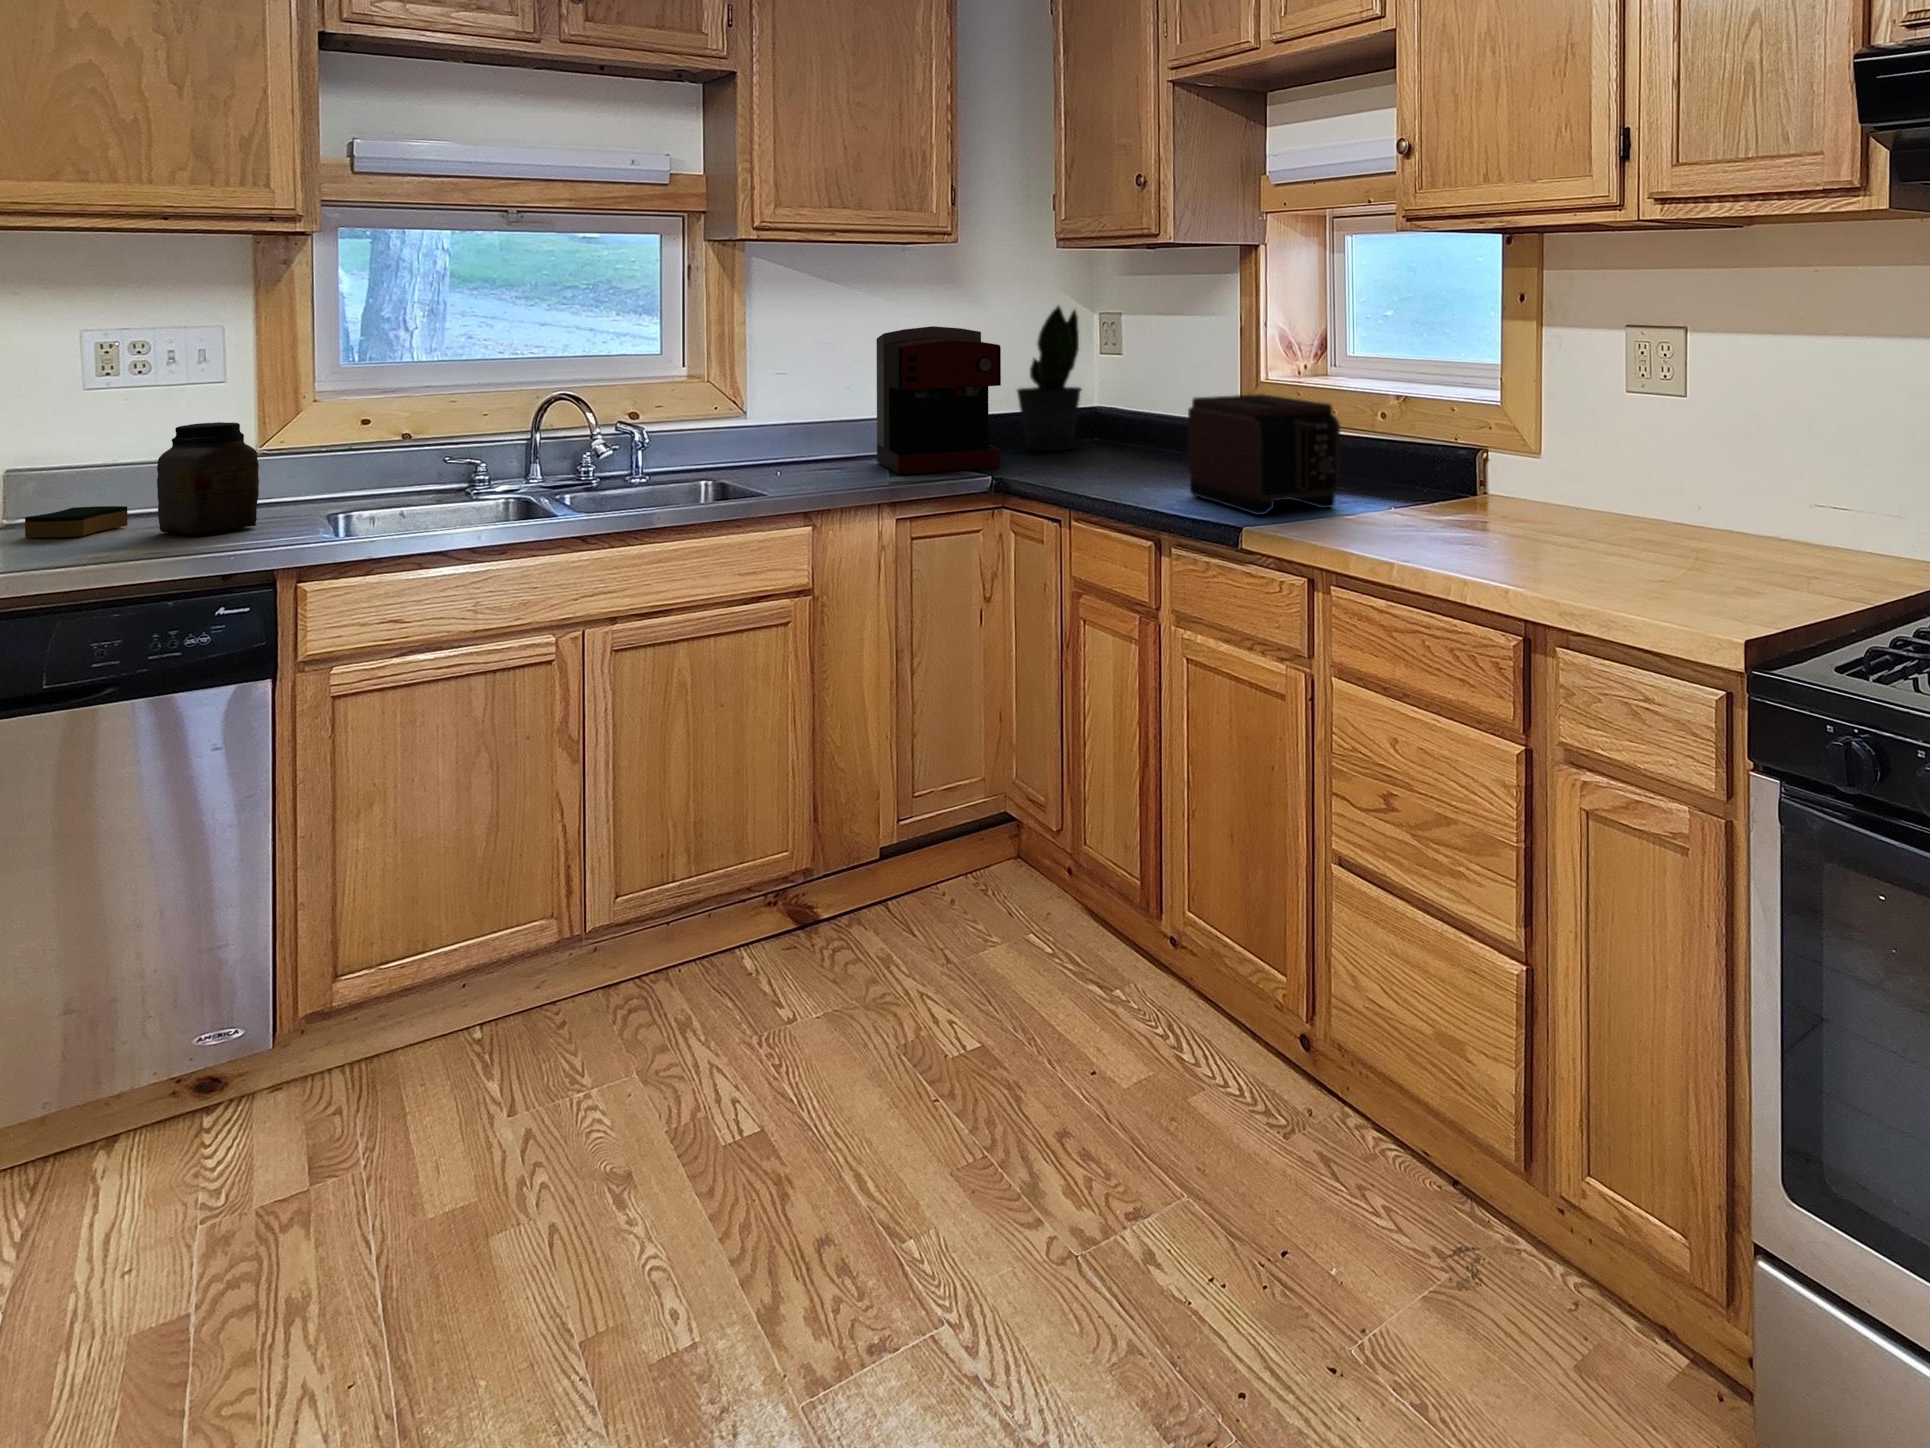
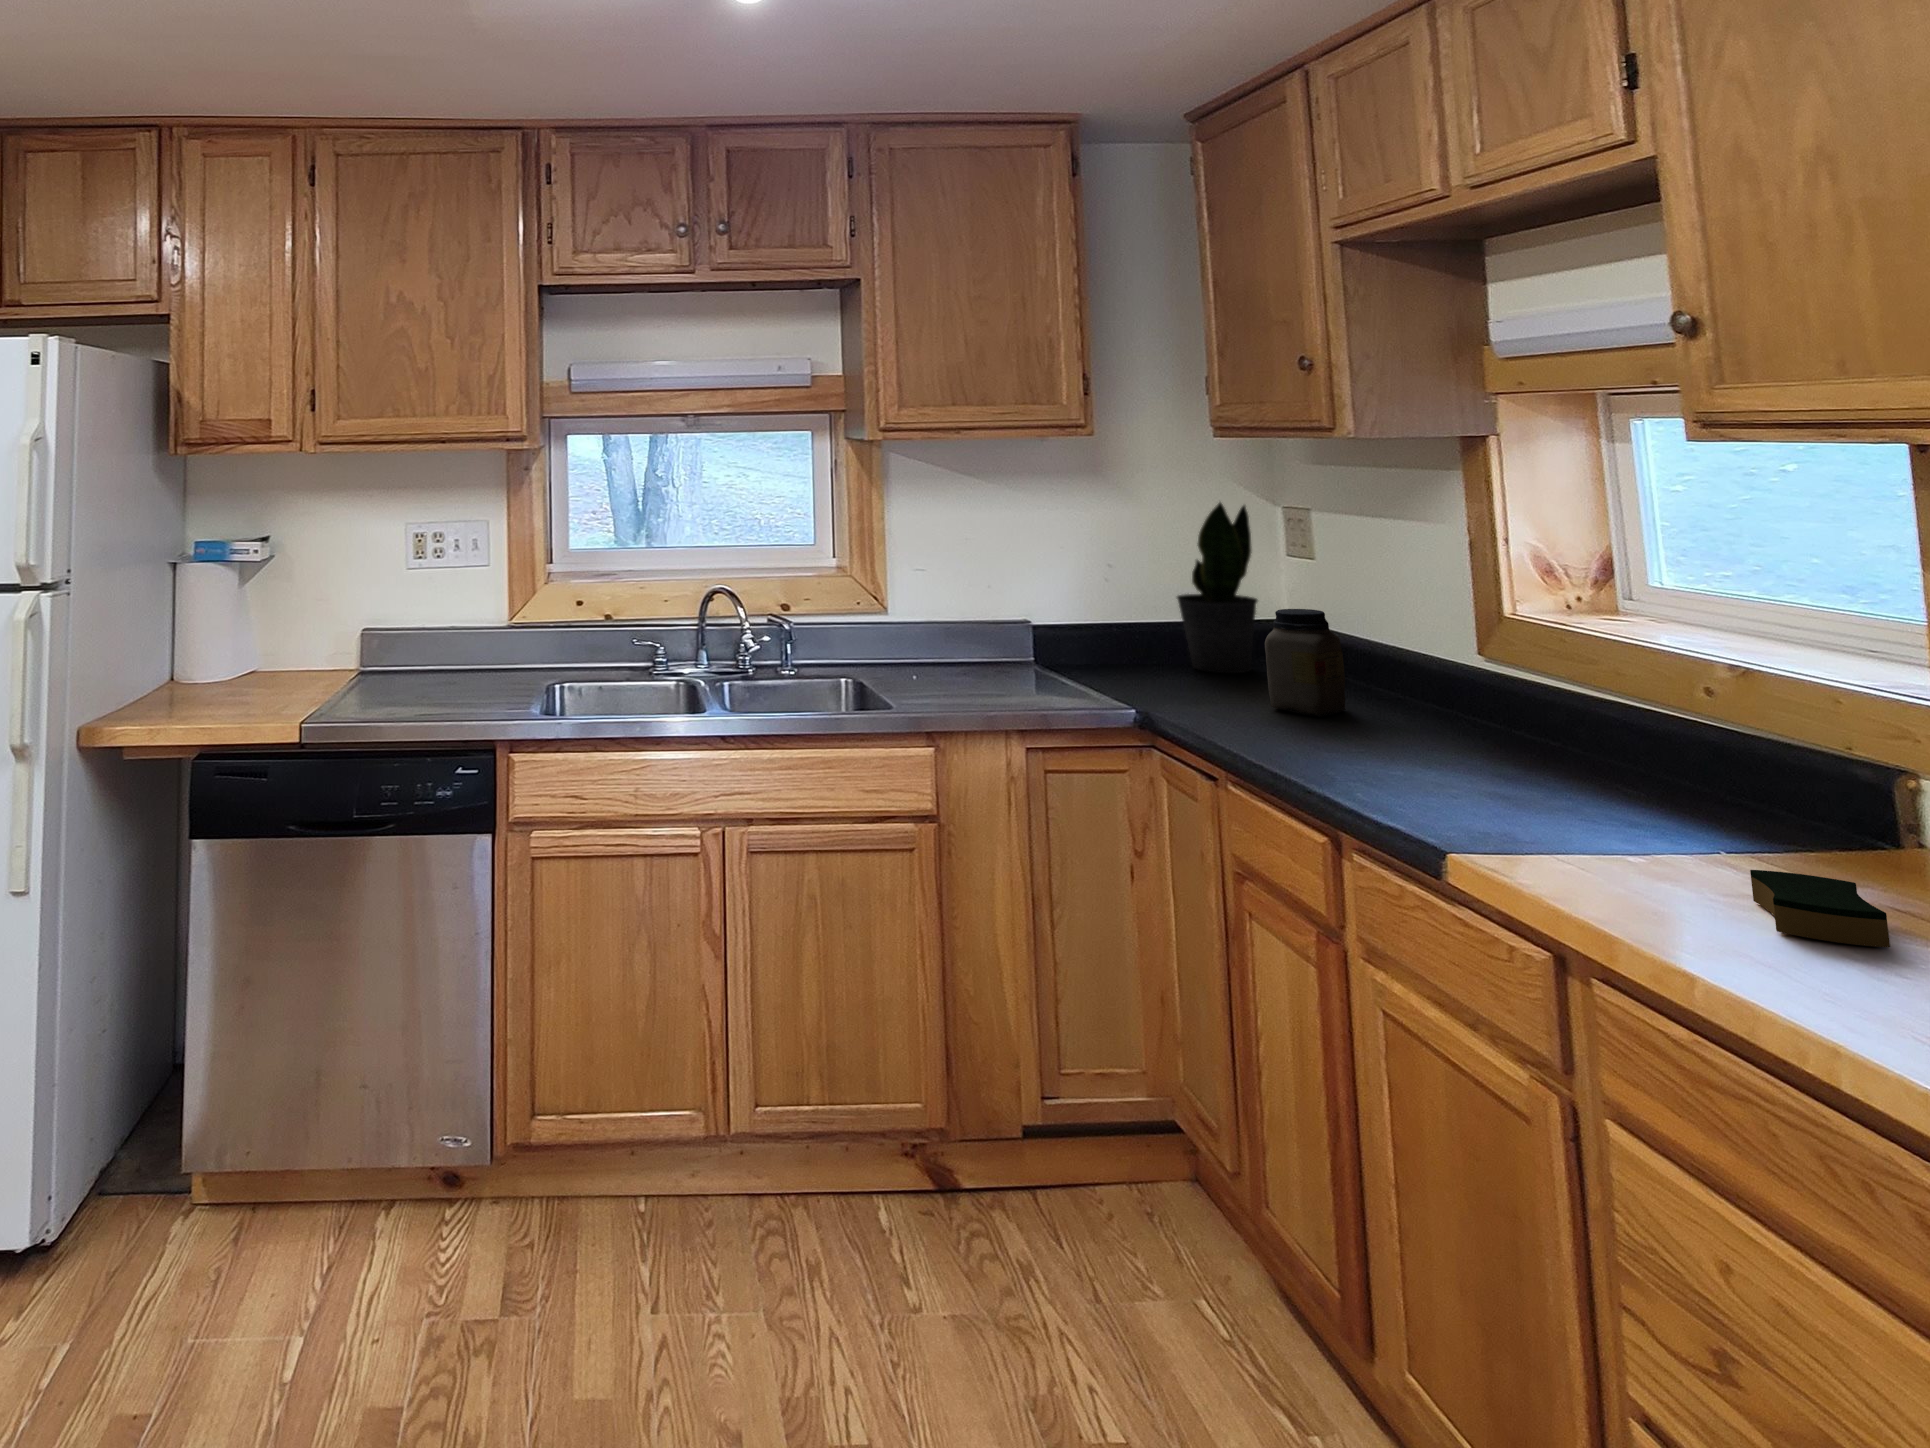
coffee maker: present [876,326,1001,474] -> none [1014,525,1152,693]
toaster: present [1188,394,1340,515] -> none [1374,647,1620,833]
jar: present [157,422,259,536] -> present [1265,609,1346,717]
sponge: present [25,506,128,538] -> present [1750,870,1890,948]

